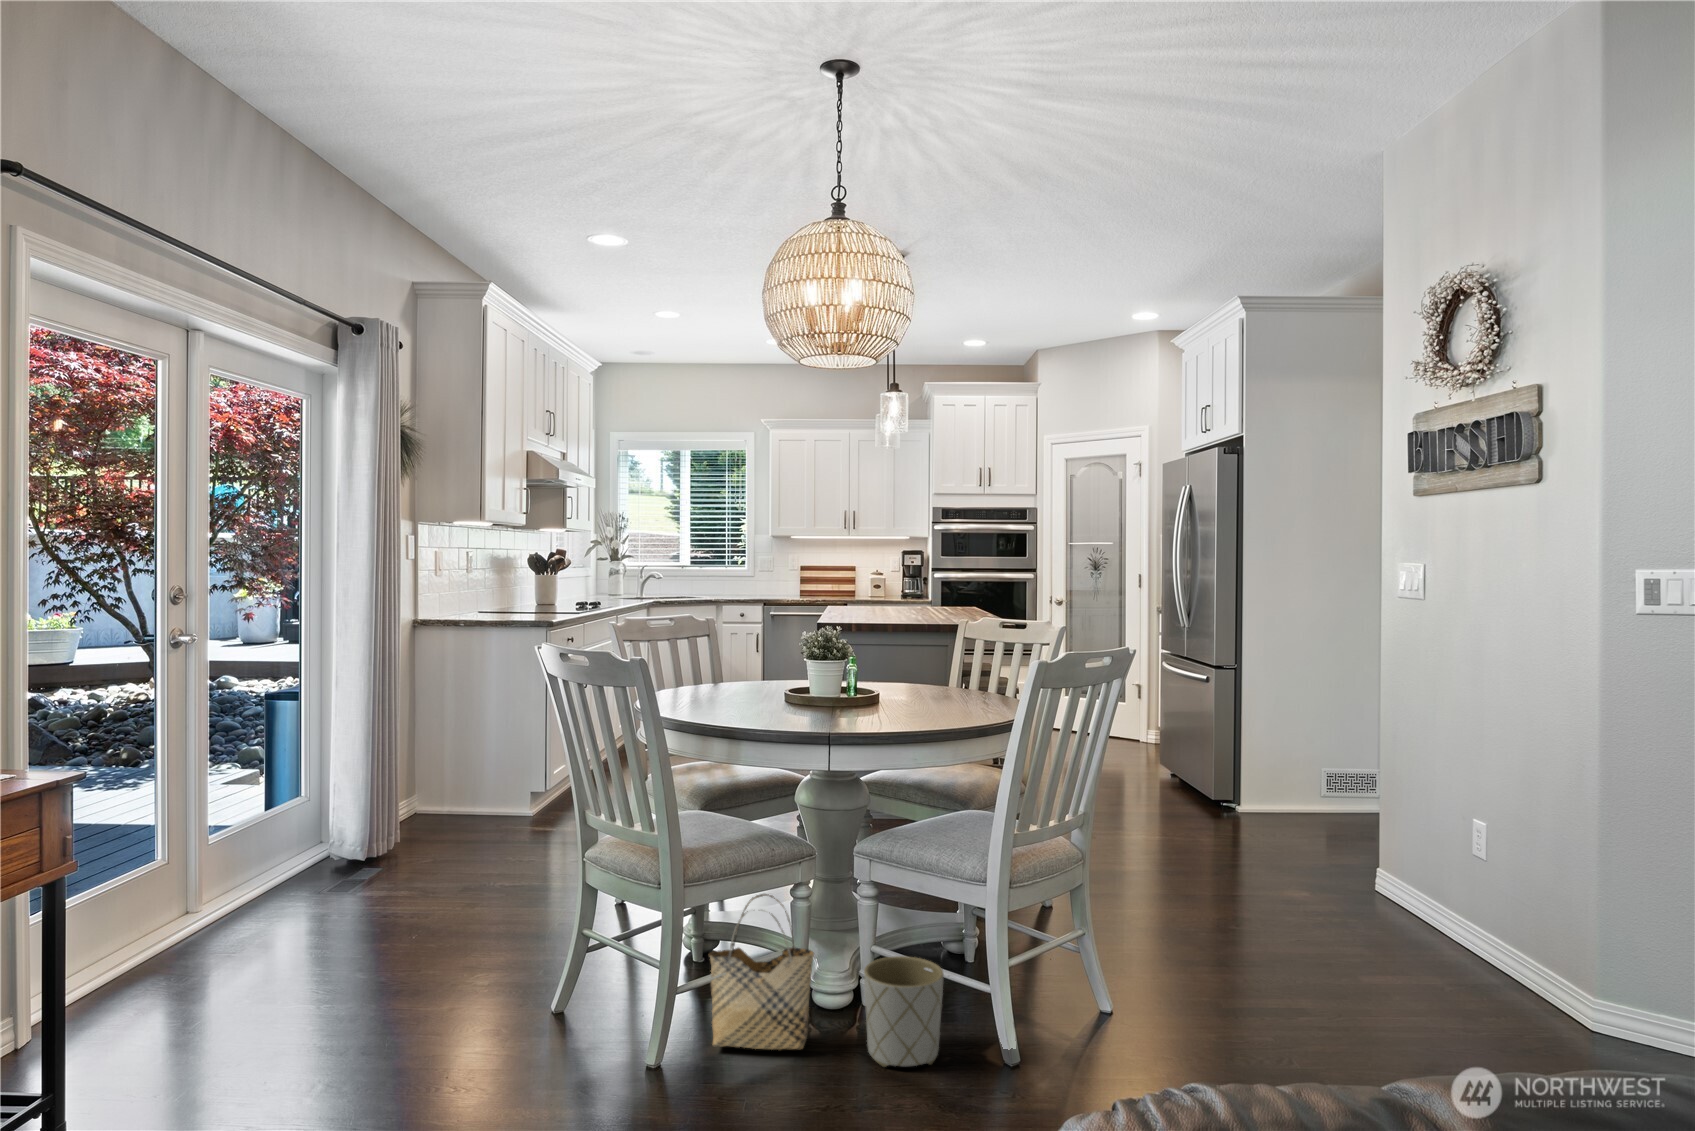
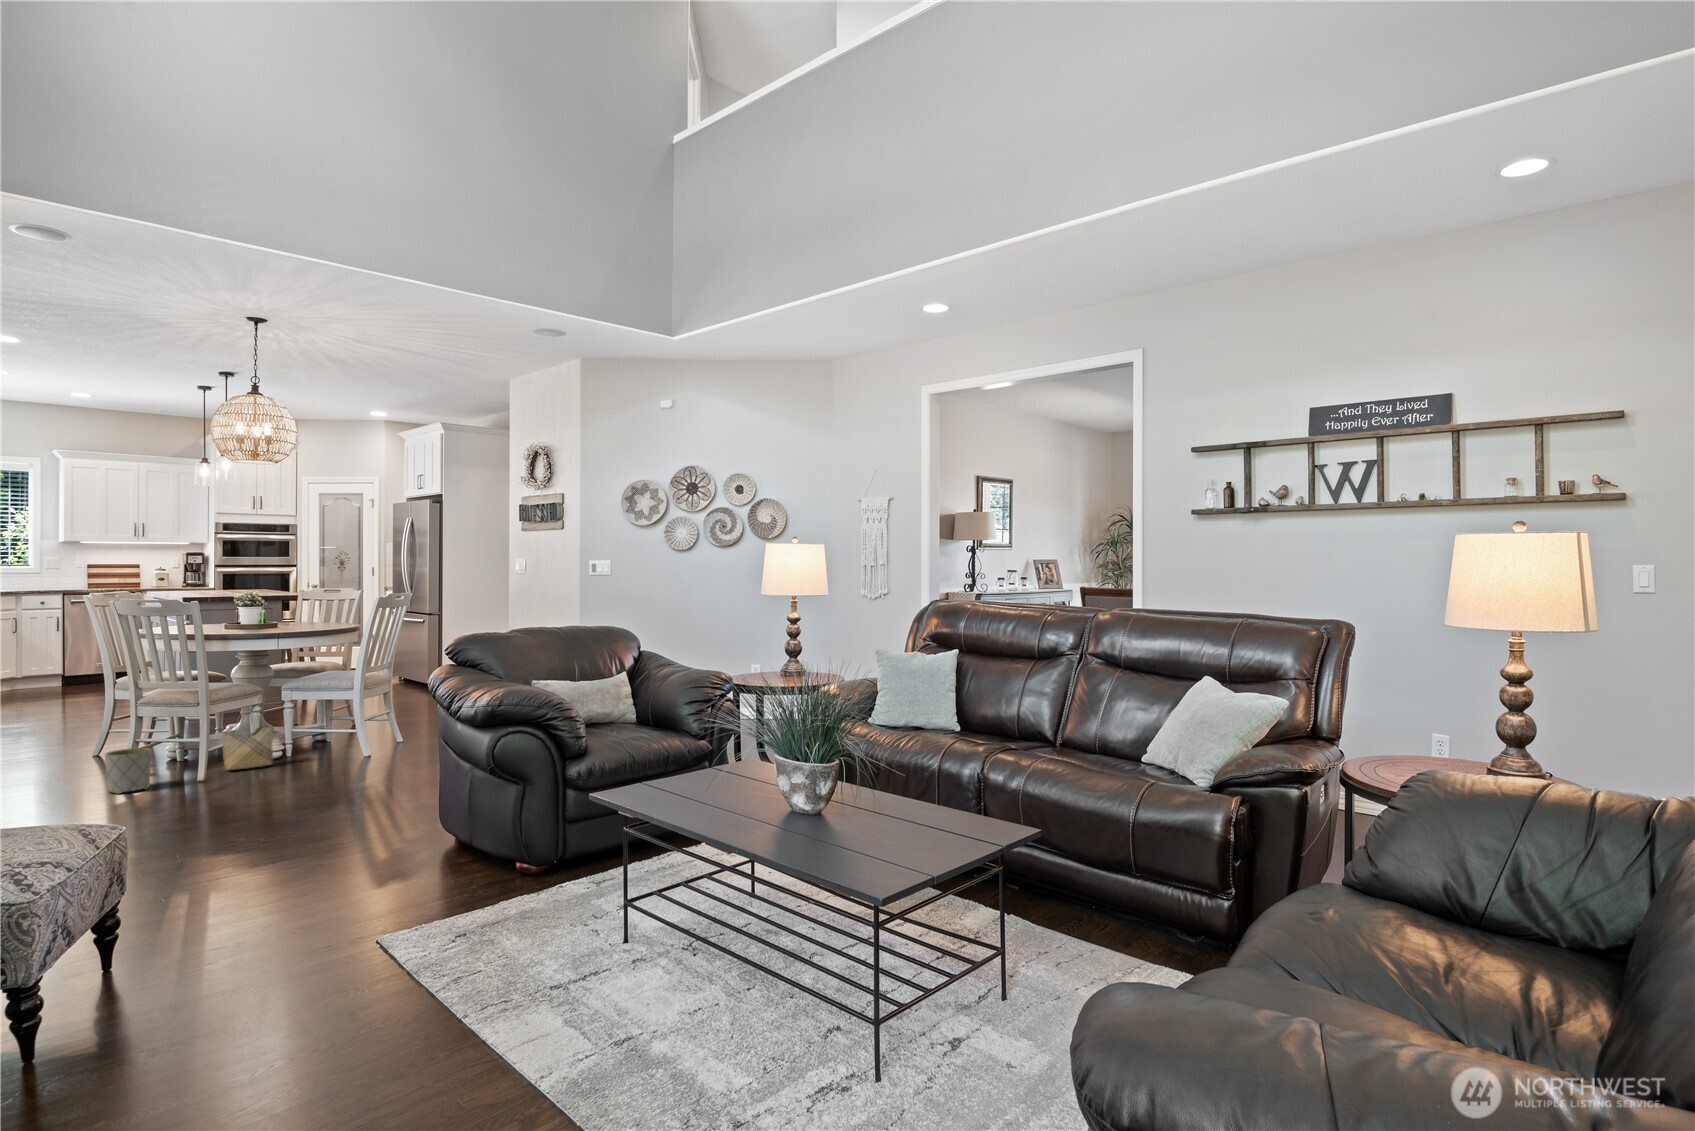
planter: present [864,956,944,1067] -> present [105,748,152,794]

